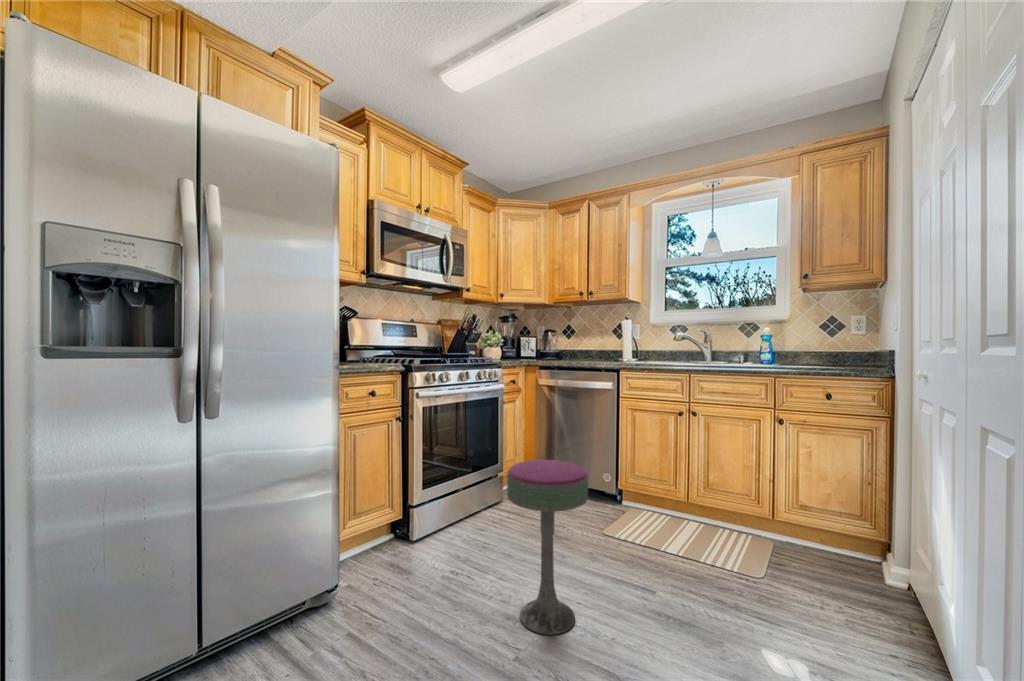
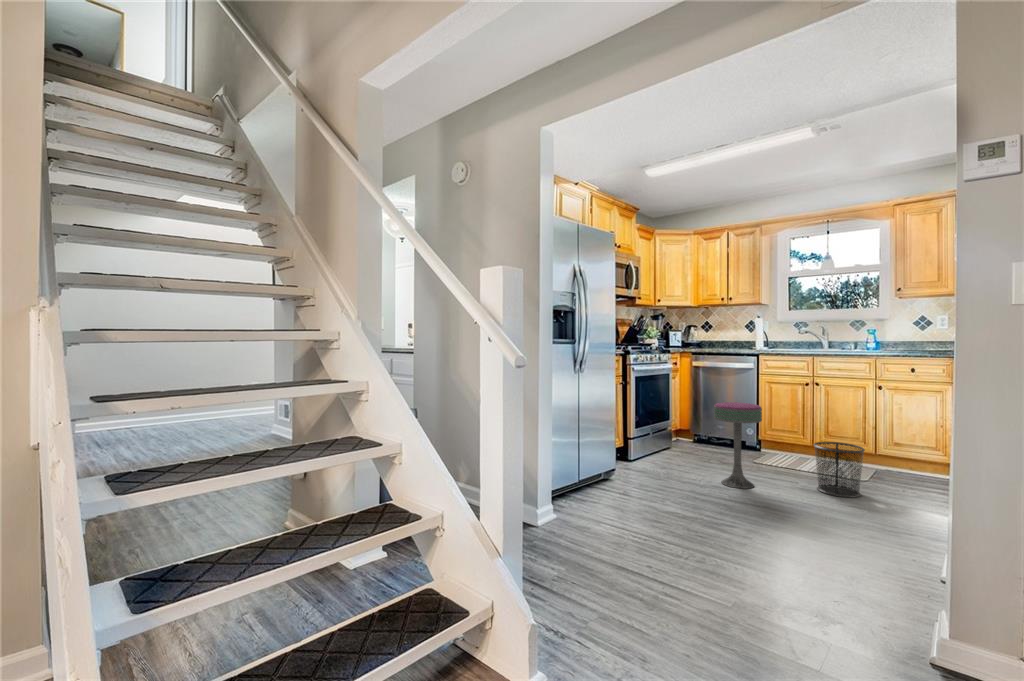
waste bin: none [678,530,766,653] -> present [814,442,865,498]

